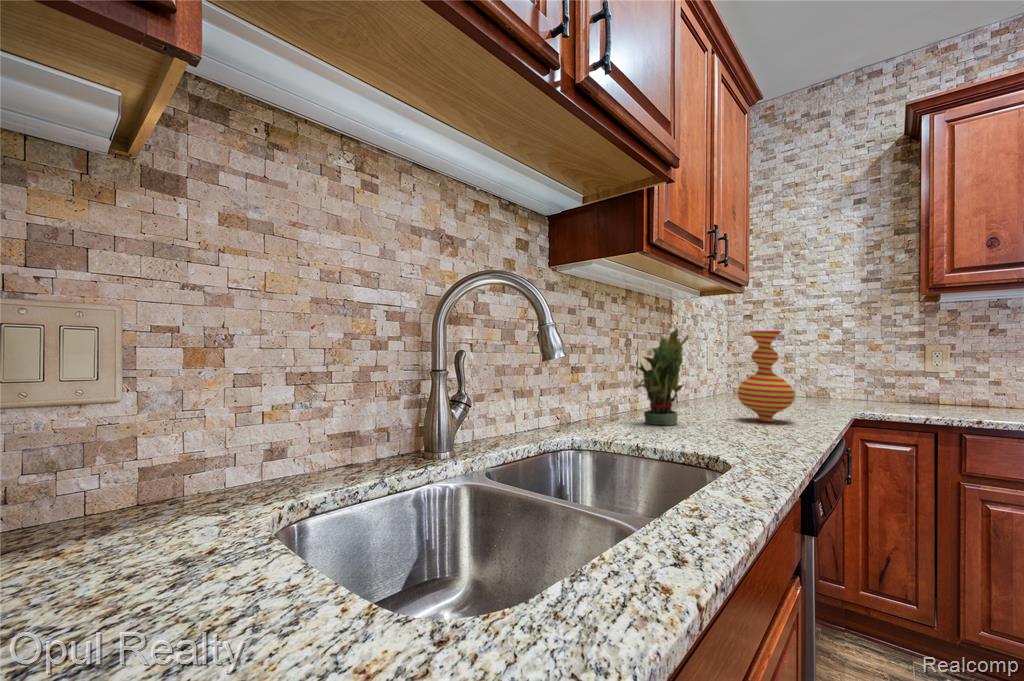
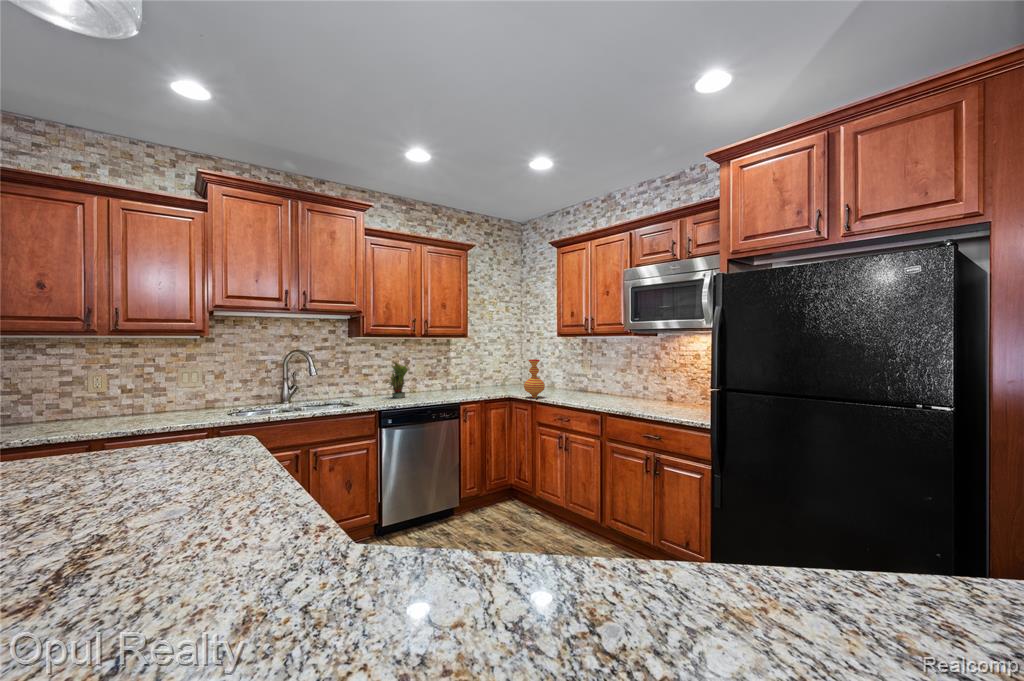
vase: present [738,331,794,422] -> present [524,359,545,398]

